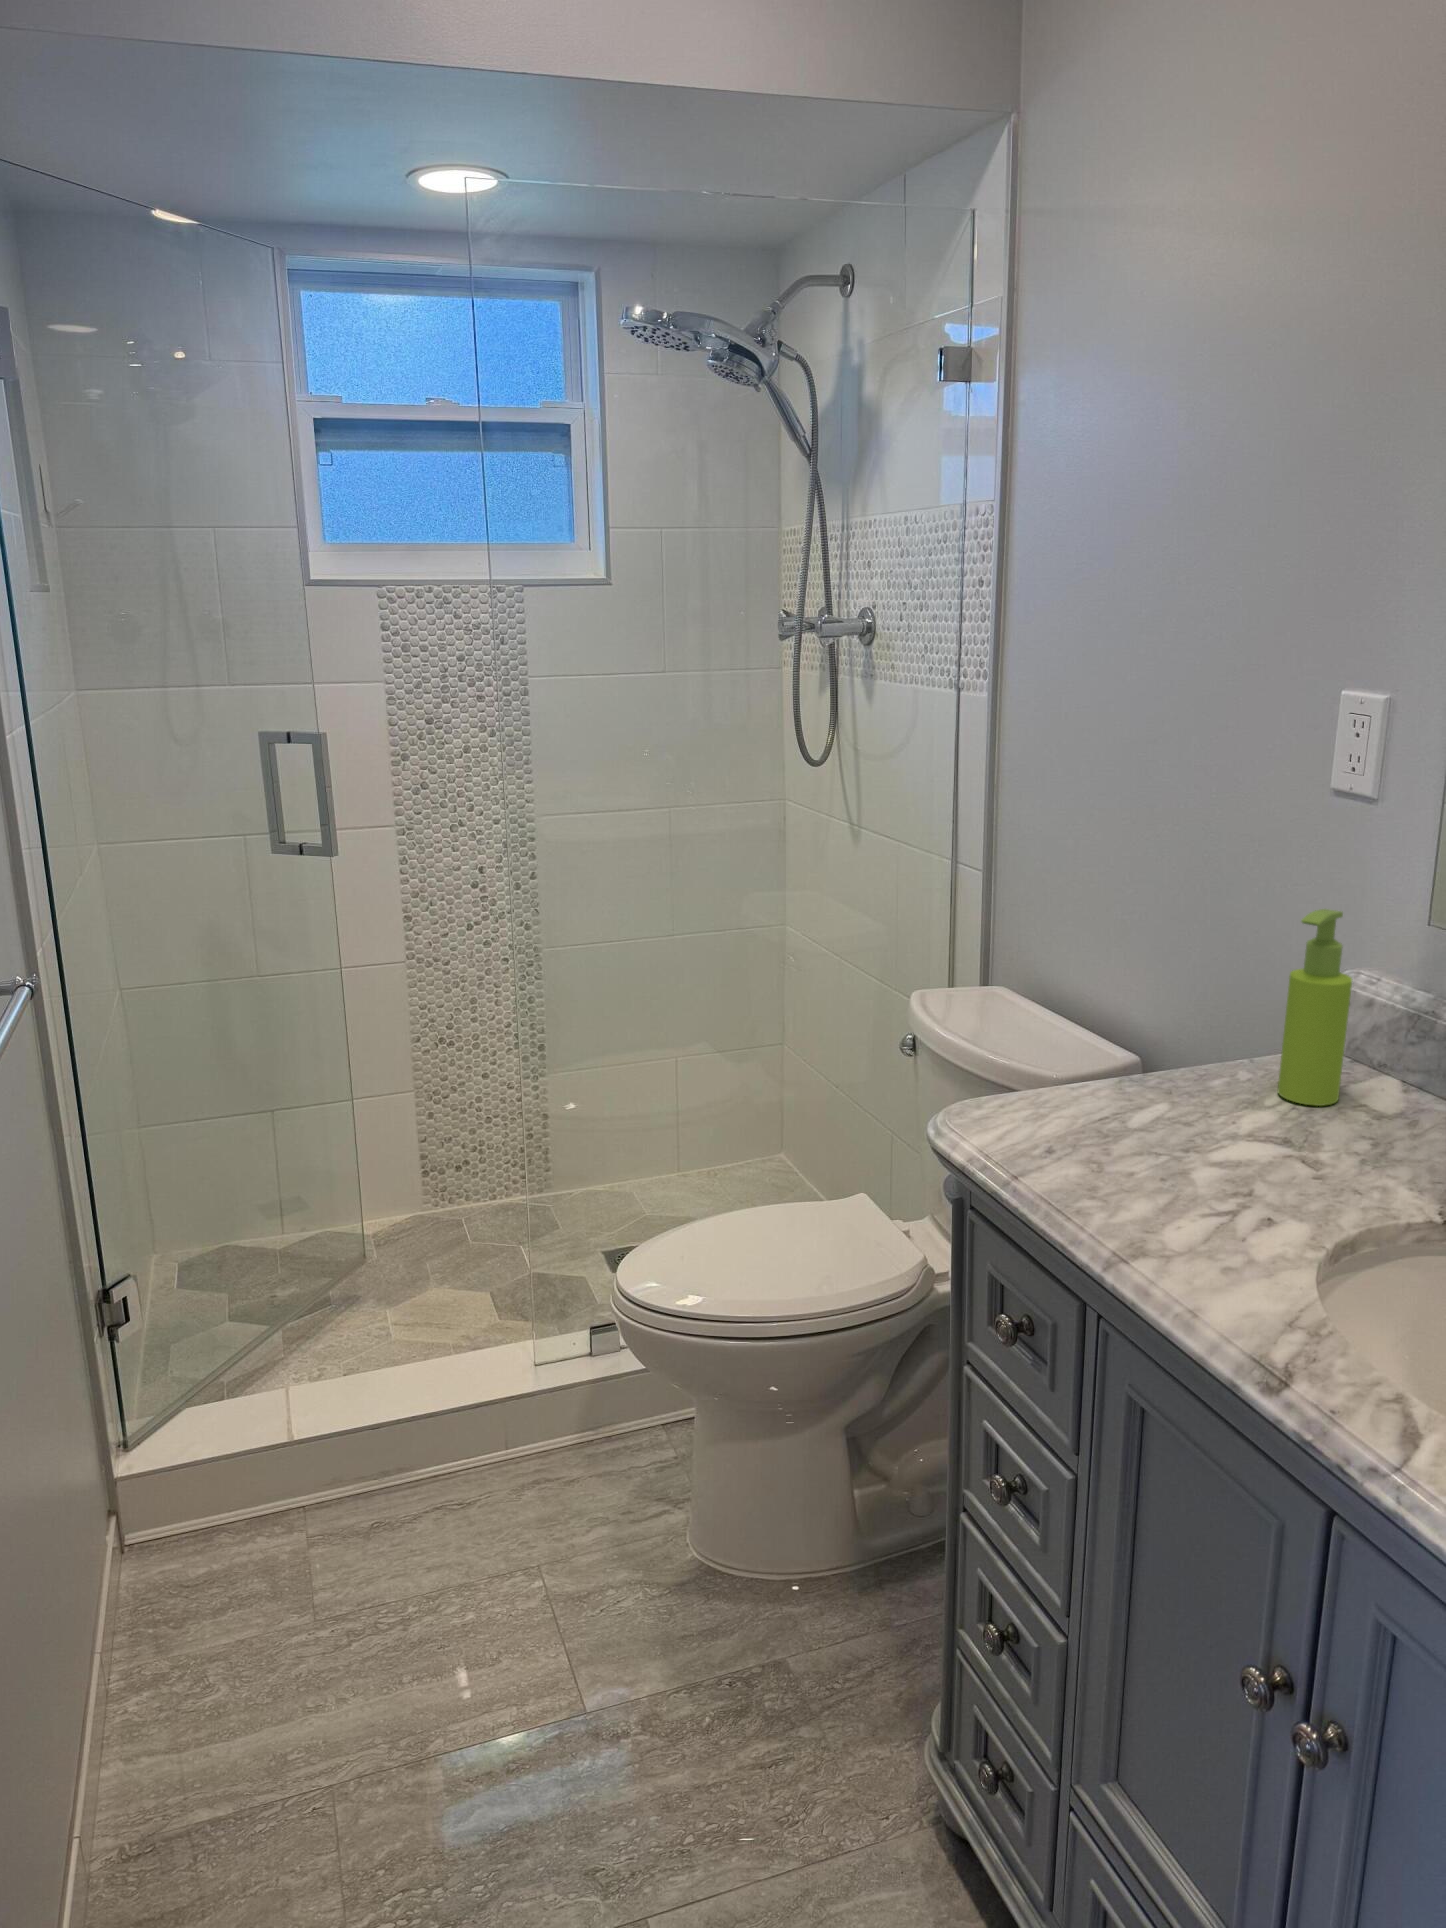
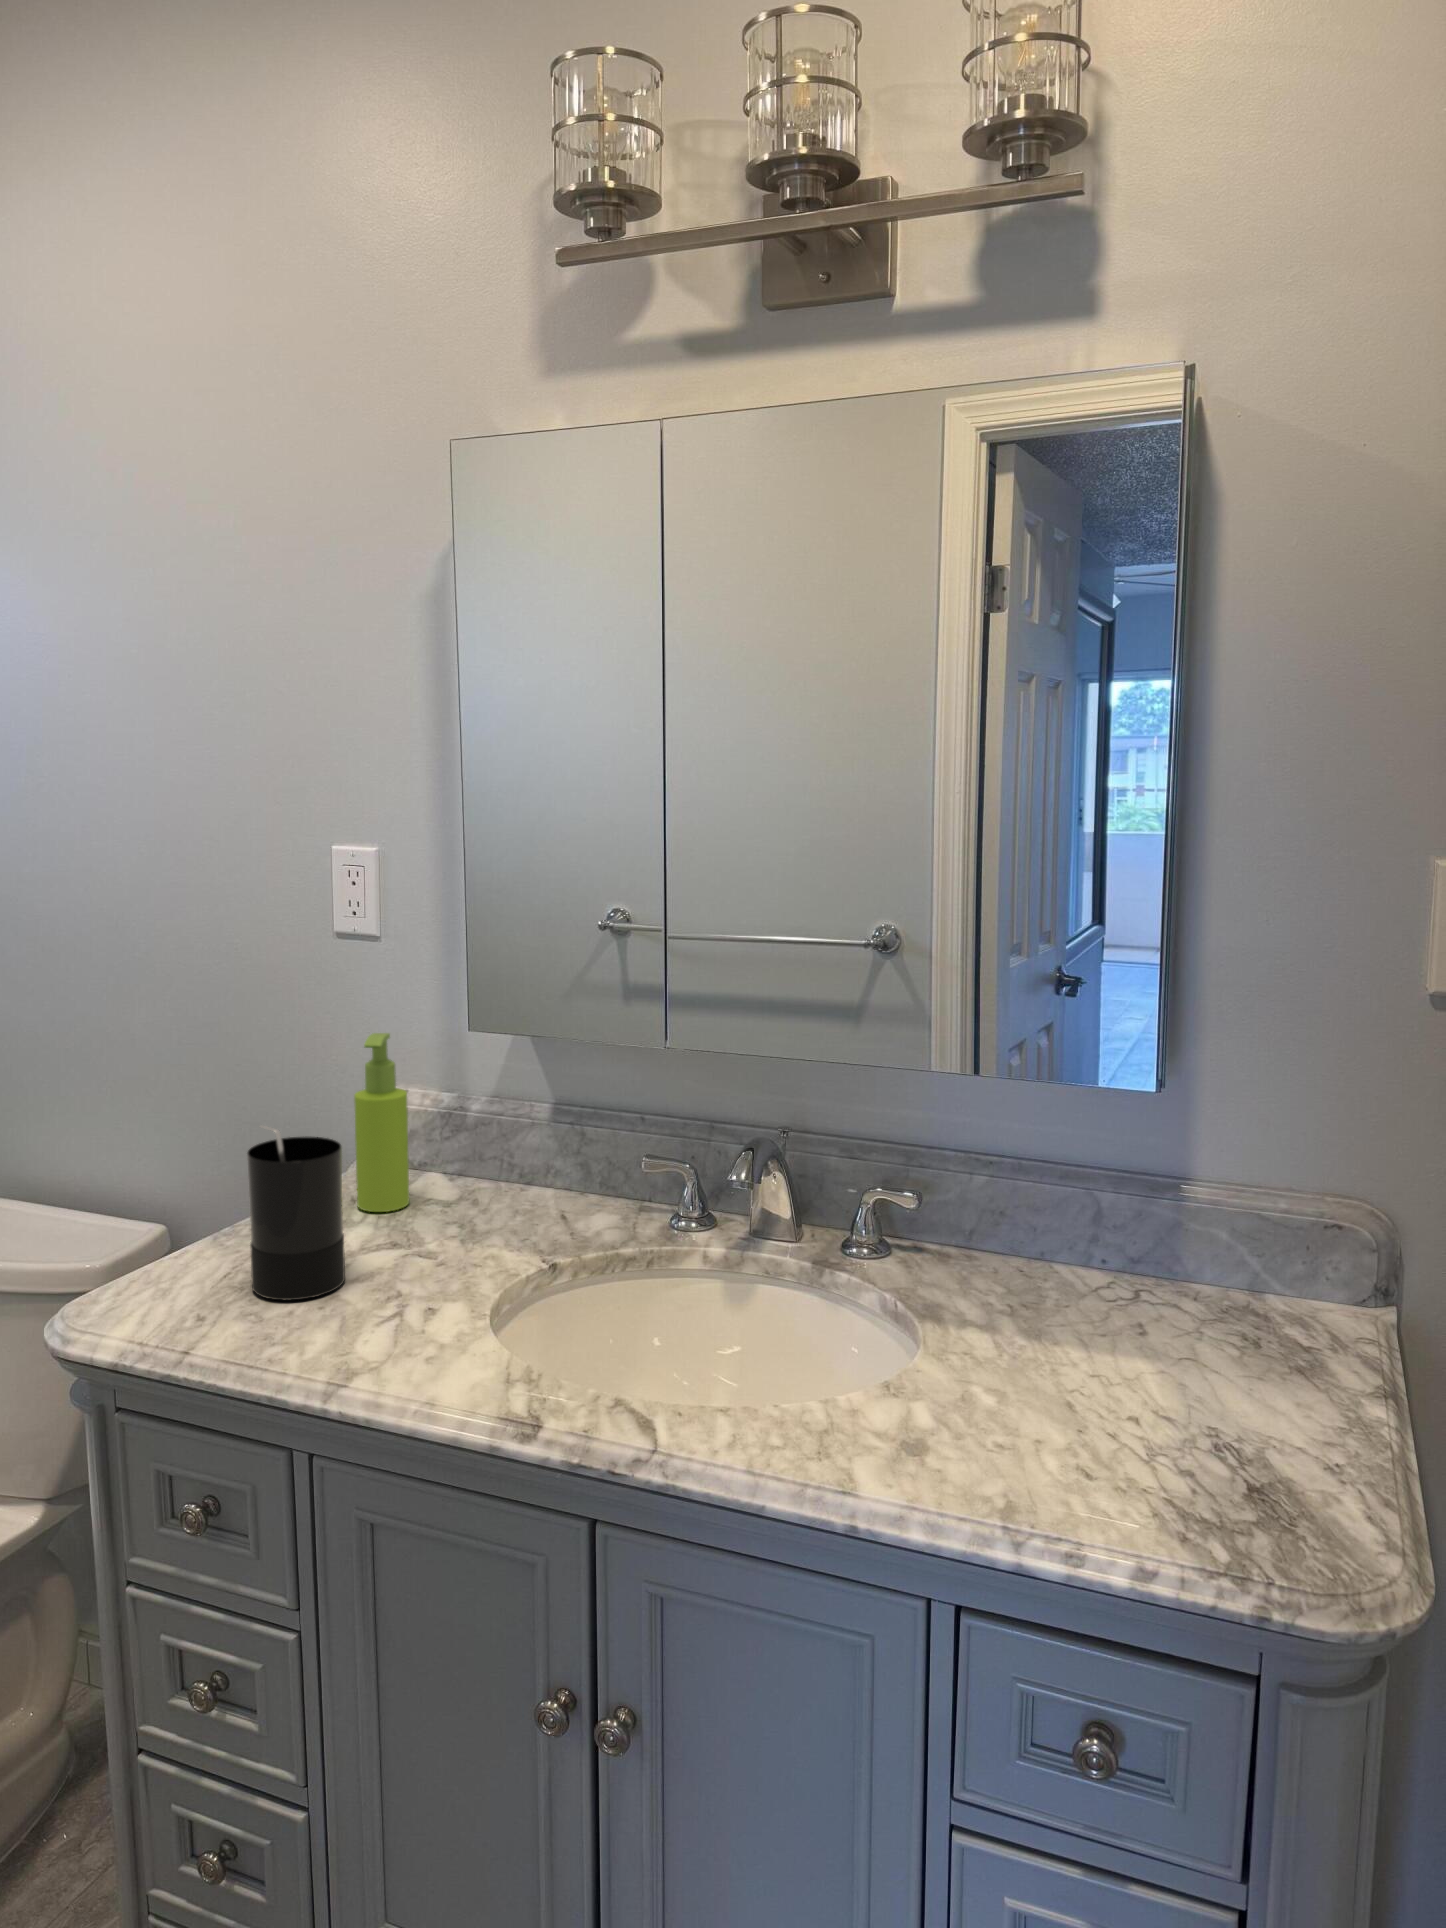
candle: none [1112,983,1221,1167] -> present [247,1125,345,1300]

